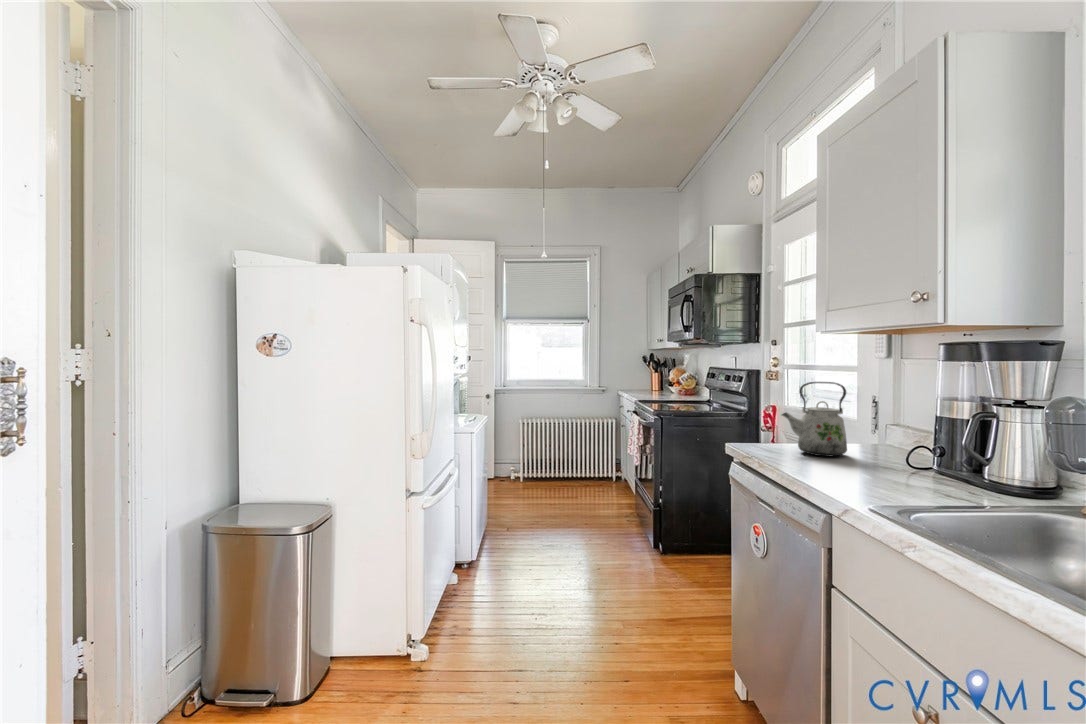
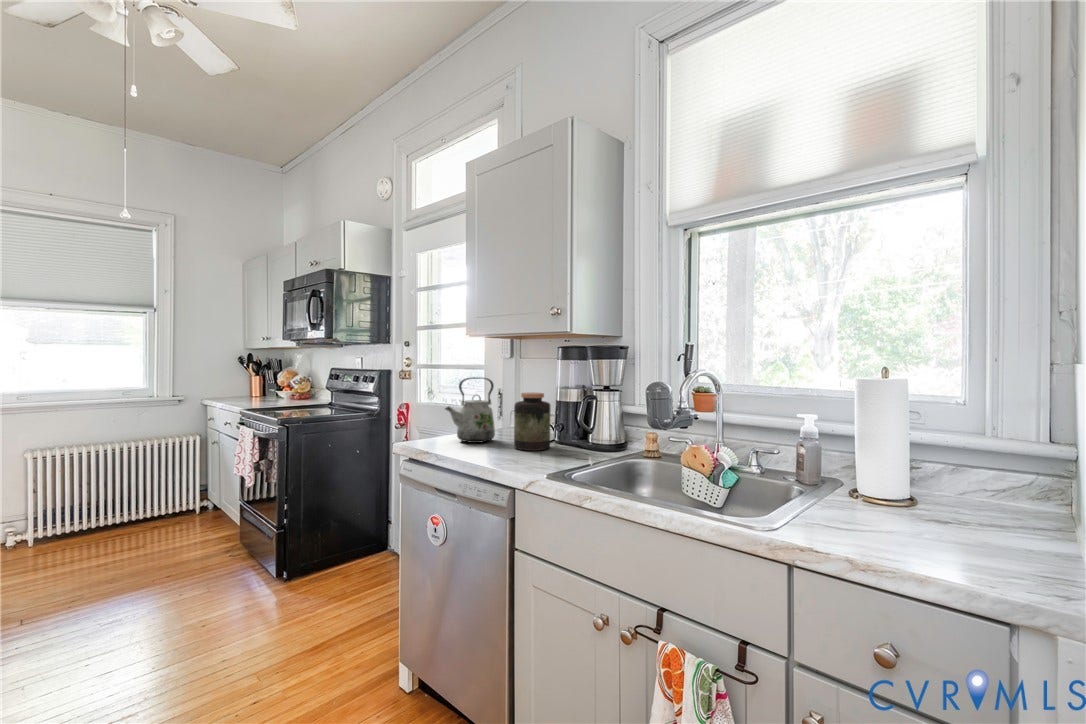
jar: none [864,403,919,477] -> present [514,392,551,451]

